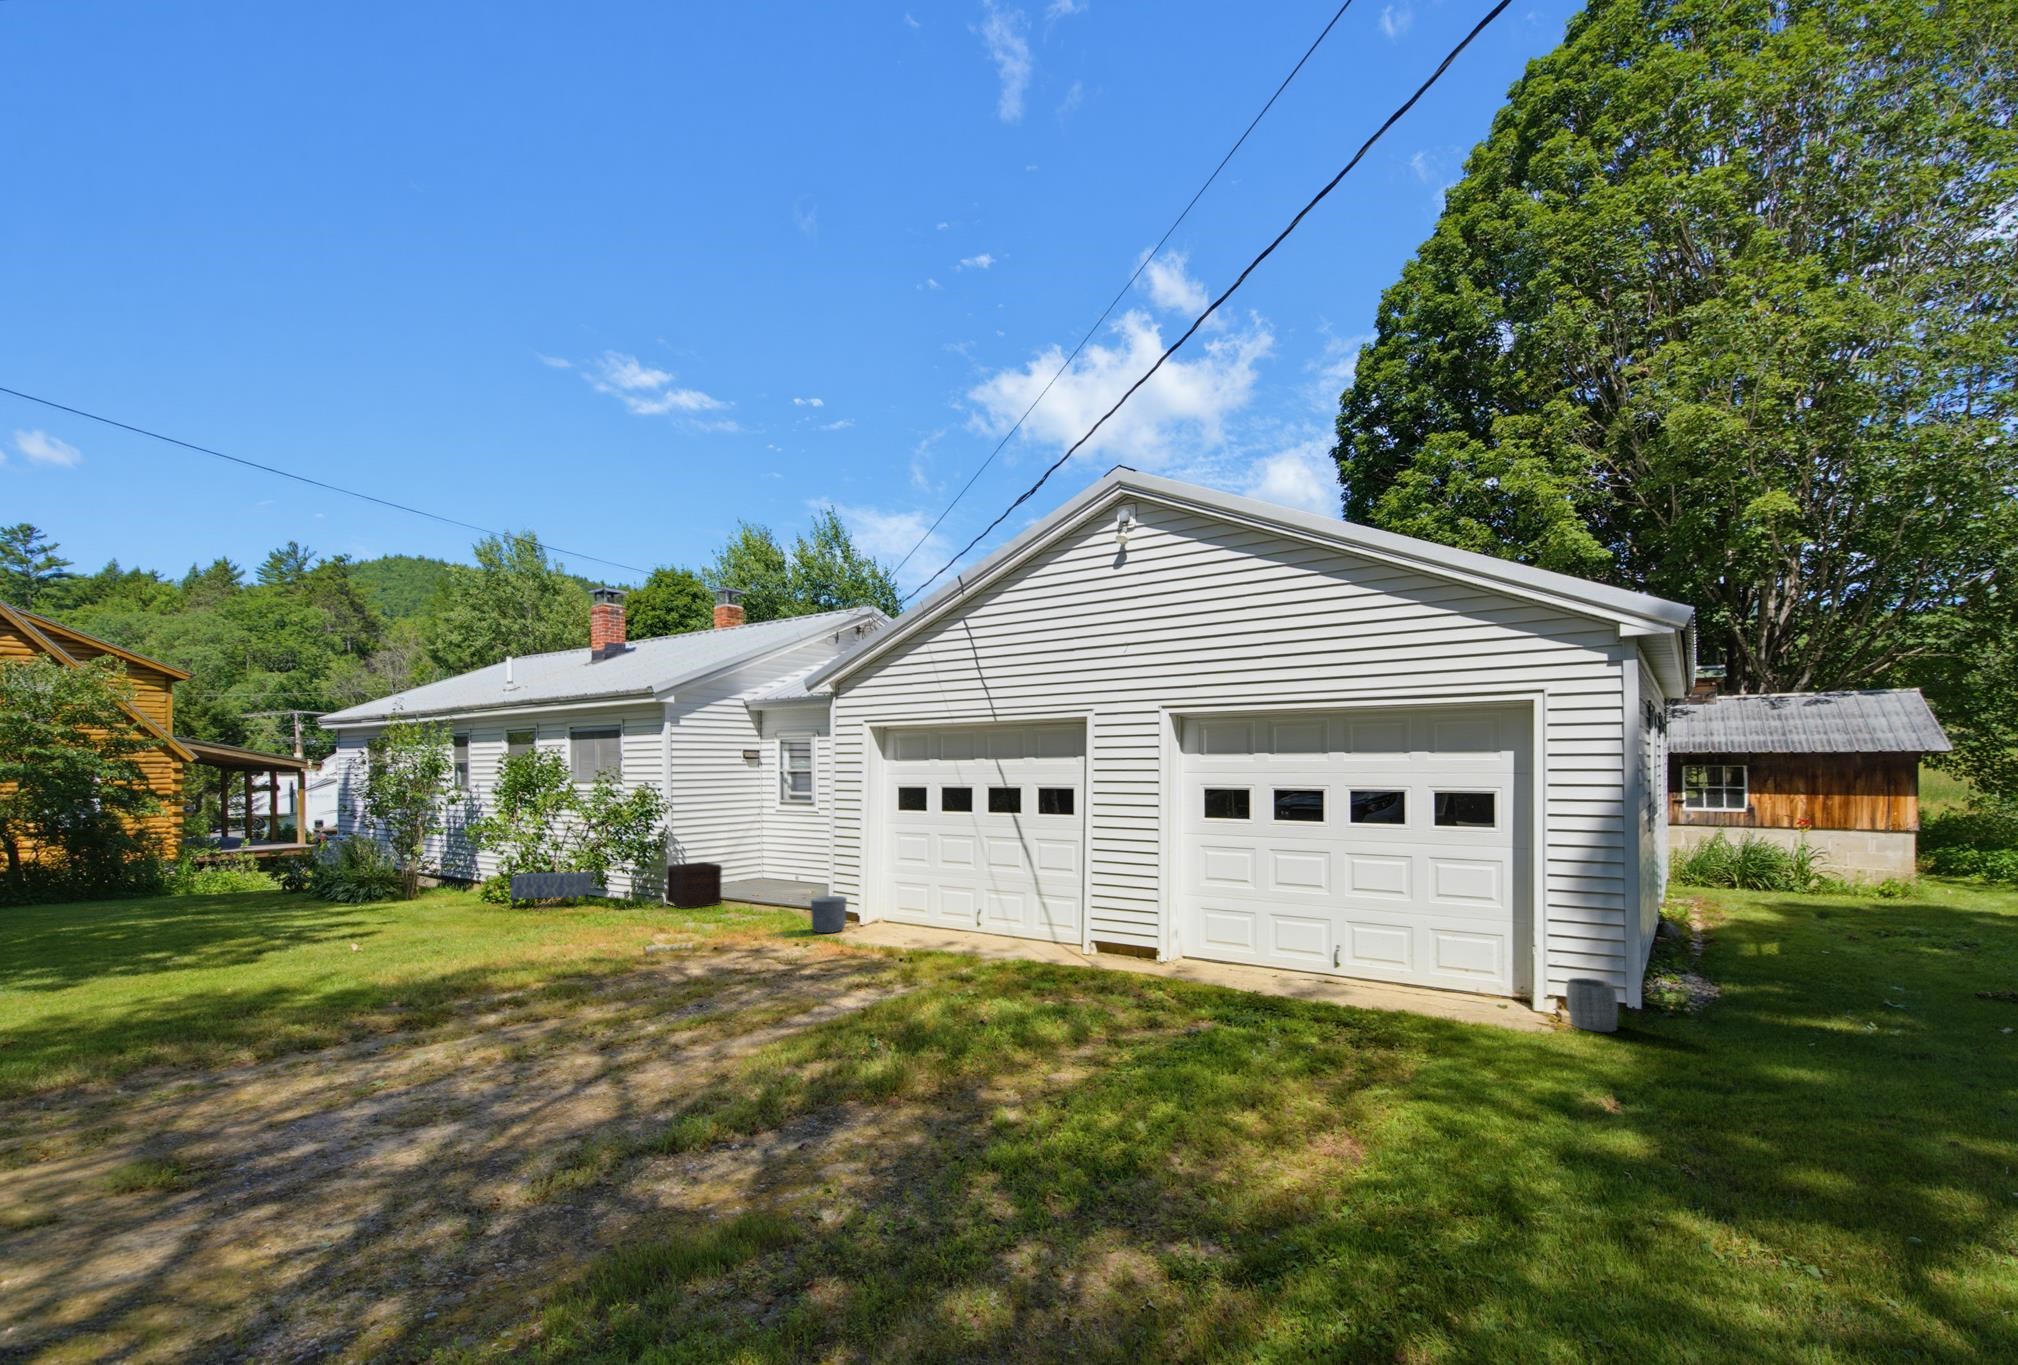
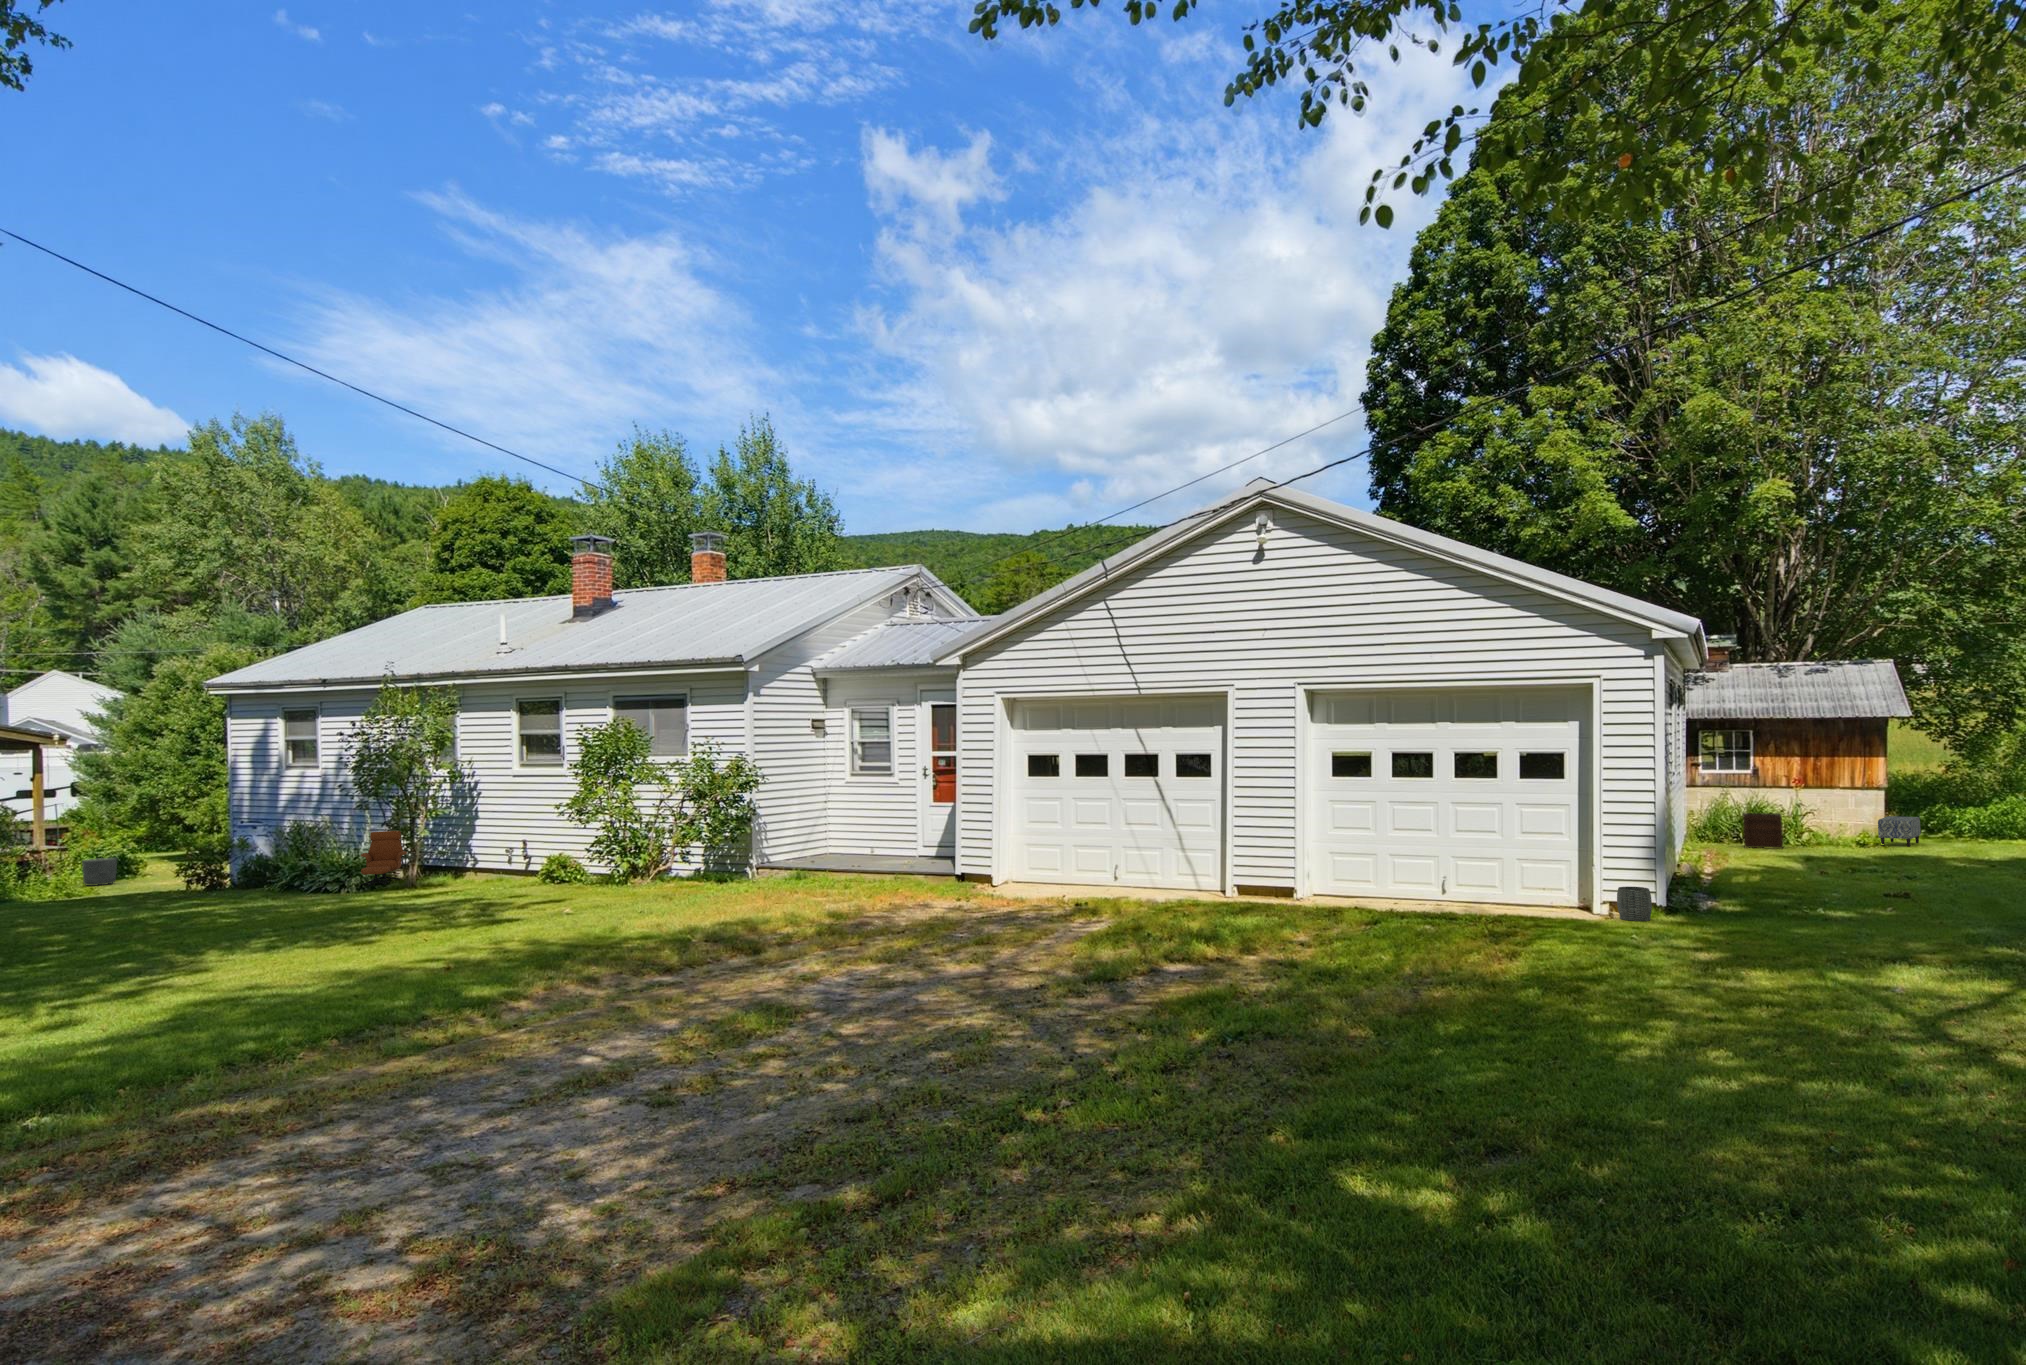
lounge chair: none [318,852,376,904] -> present [361,831,407,886]
wooden crate: present [666,862,722,909] -> present [1743,813,1783,849]
bench: present [510,872,591,908] -> present [1878,816,1921,847]
planter: present [811,896,847,933] -> present [82,858,117,886]

